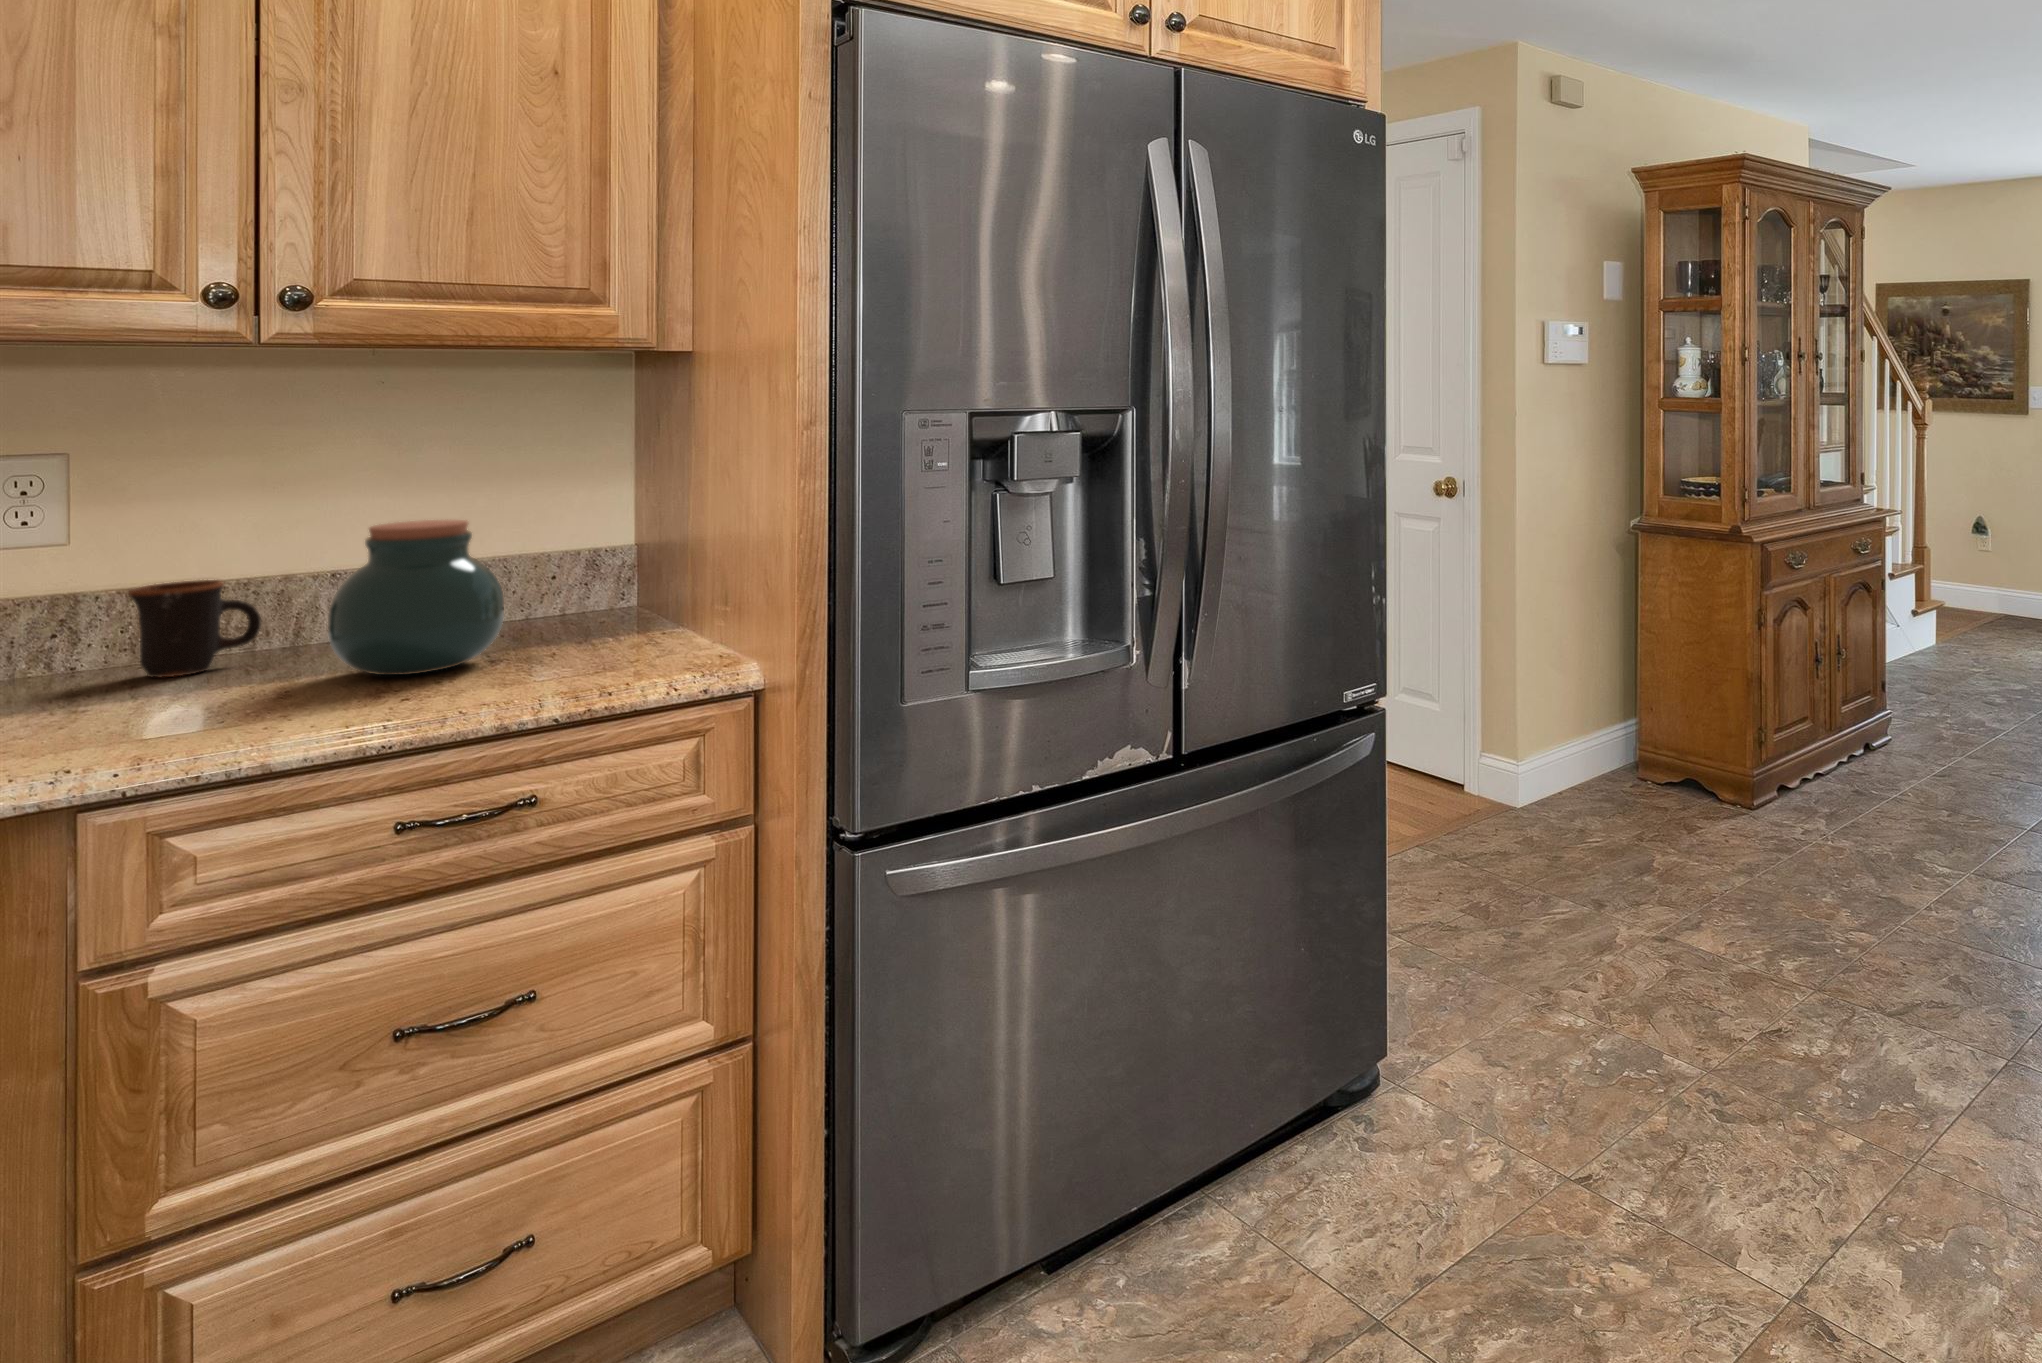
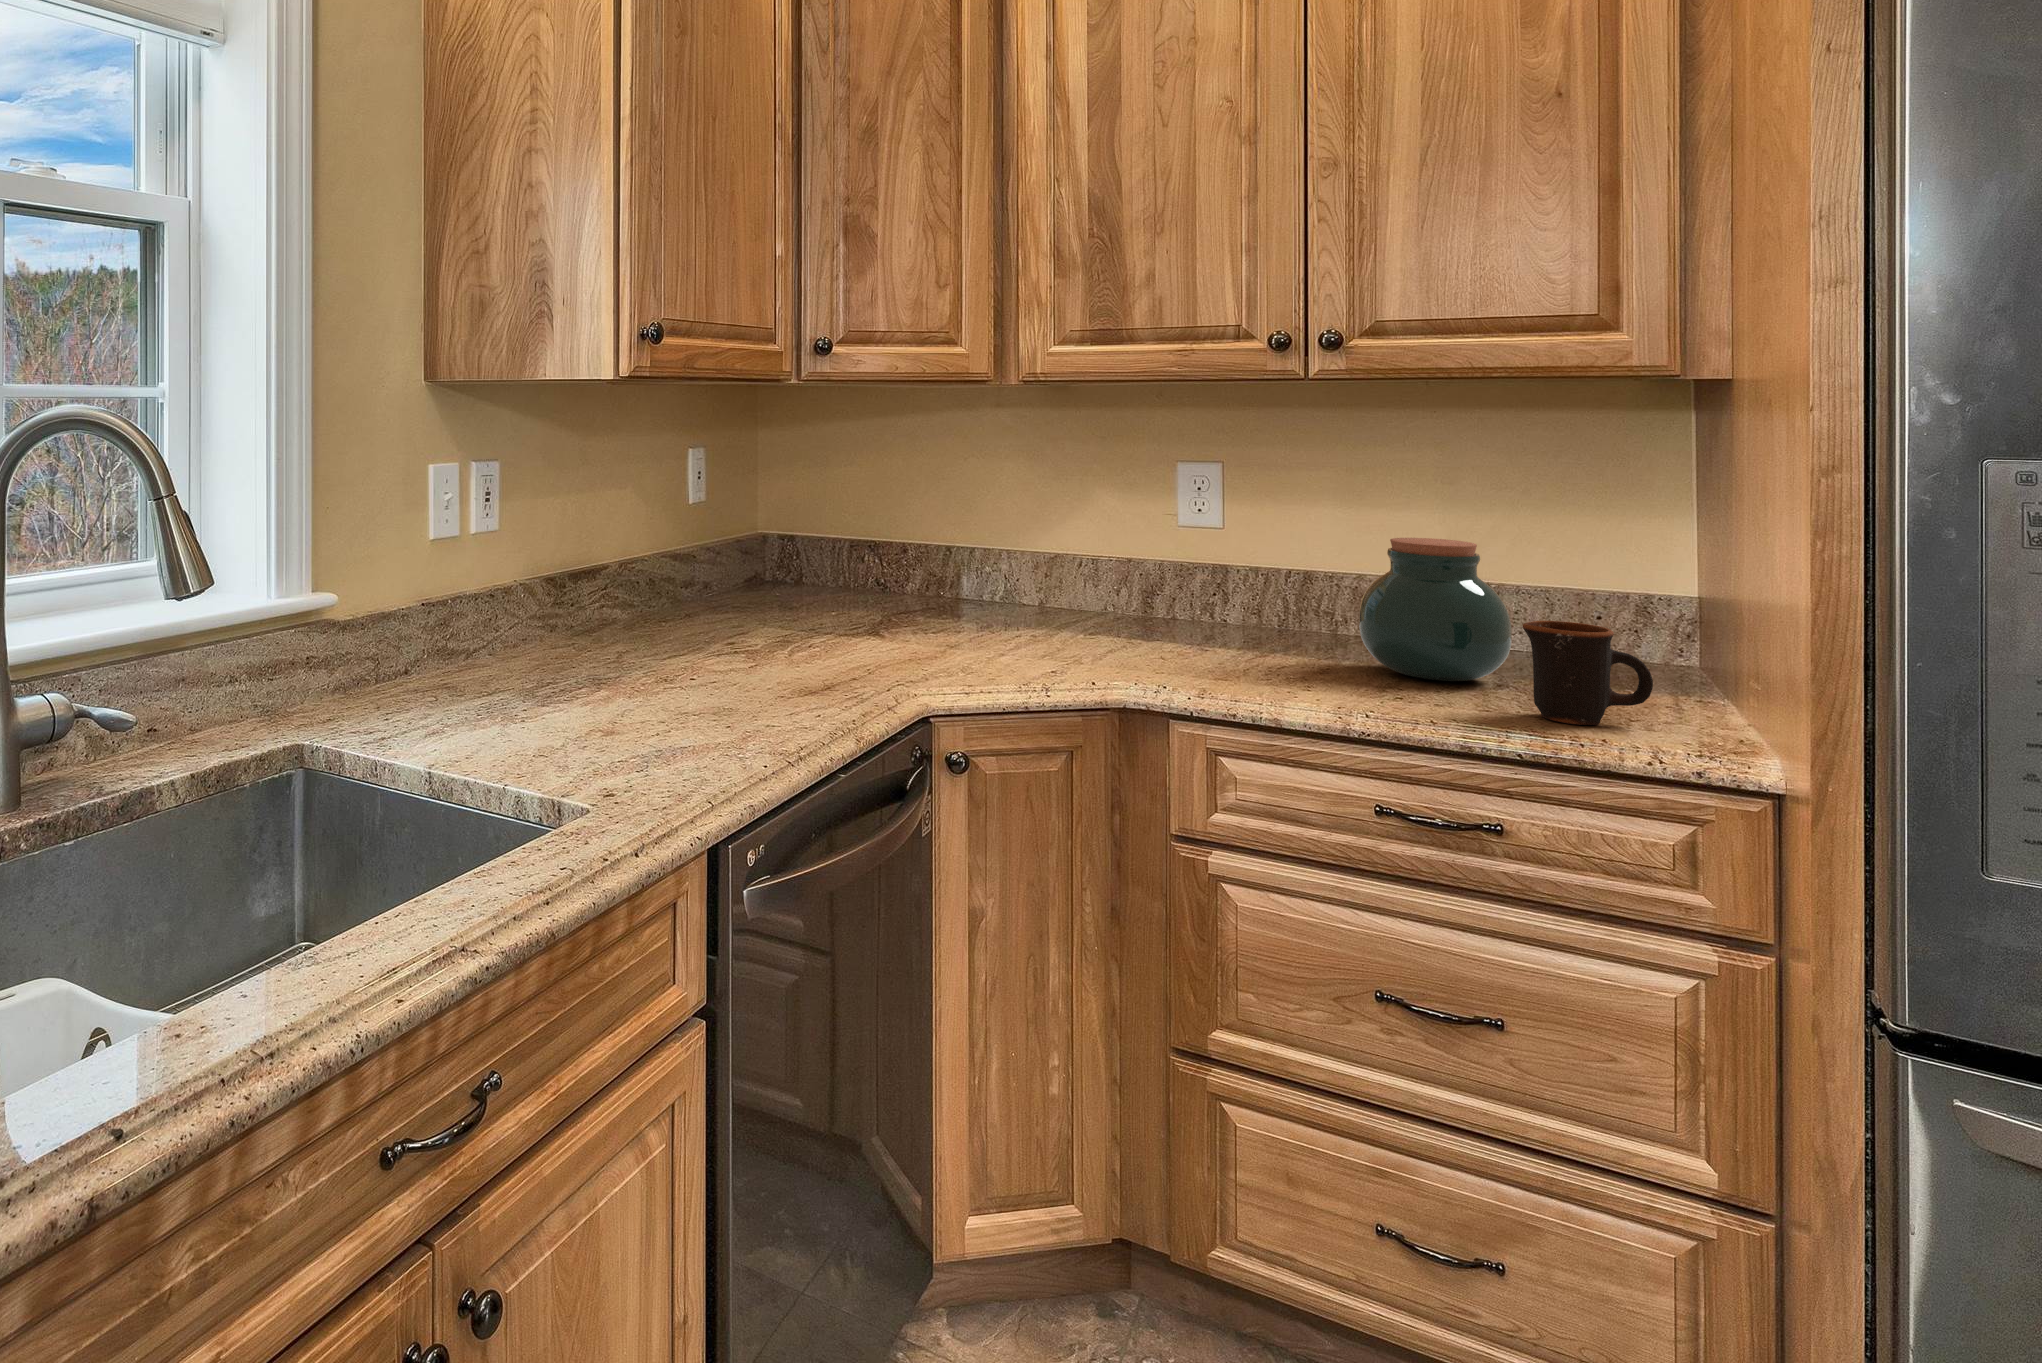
mug: present [129,580,261,678] -> present [1523,621,1653,725]

